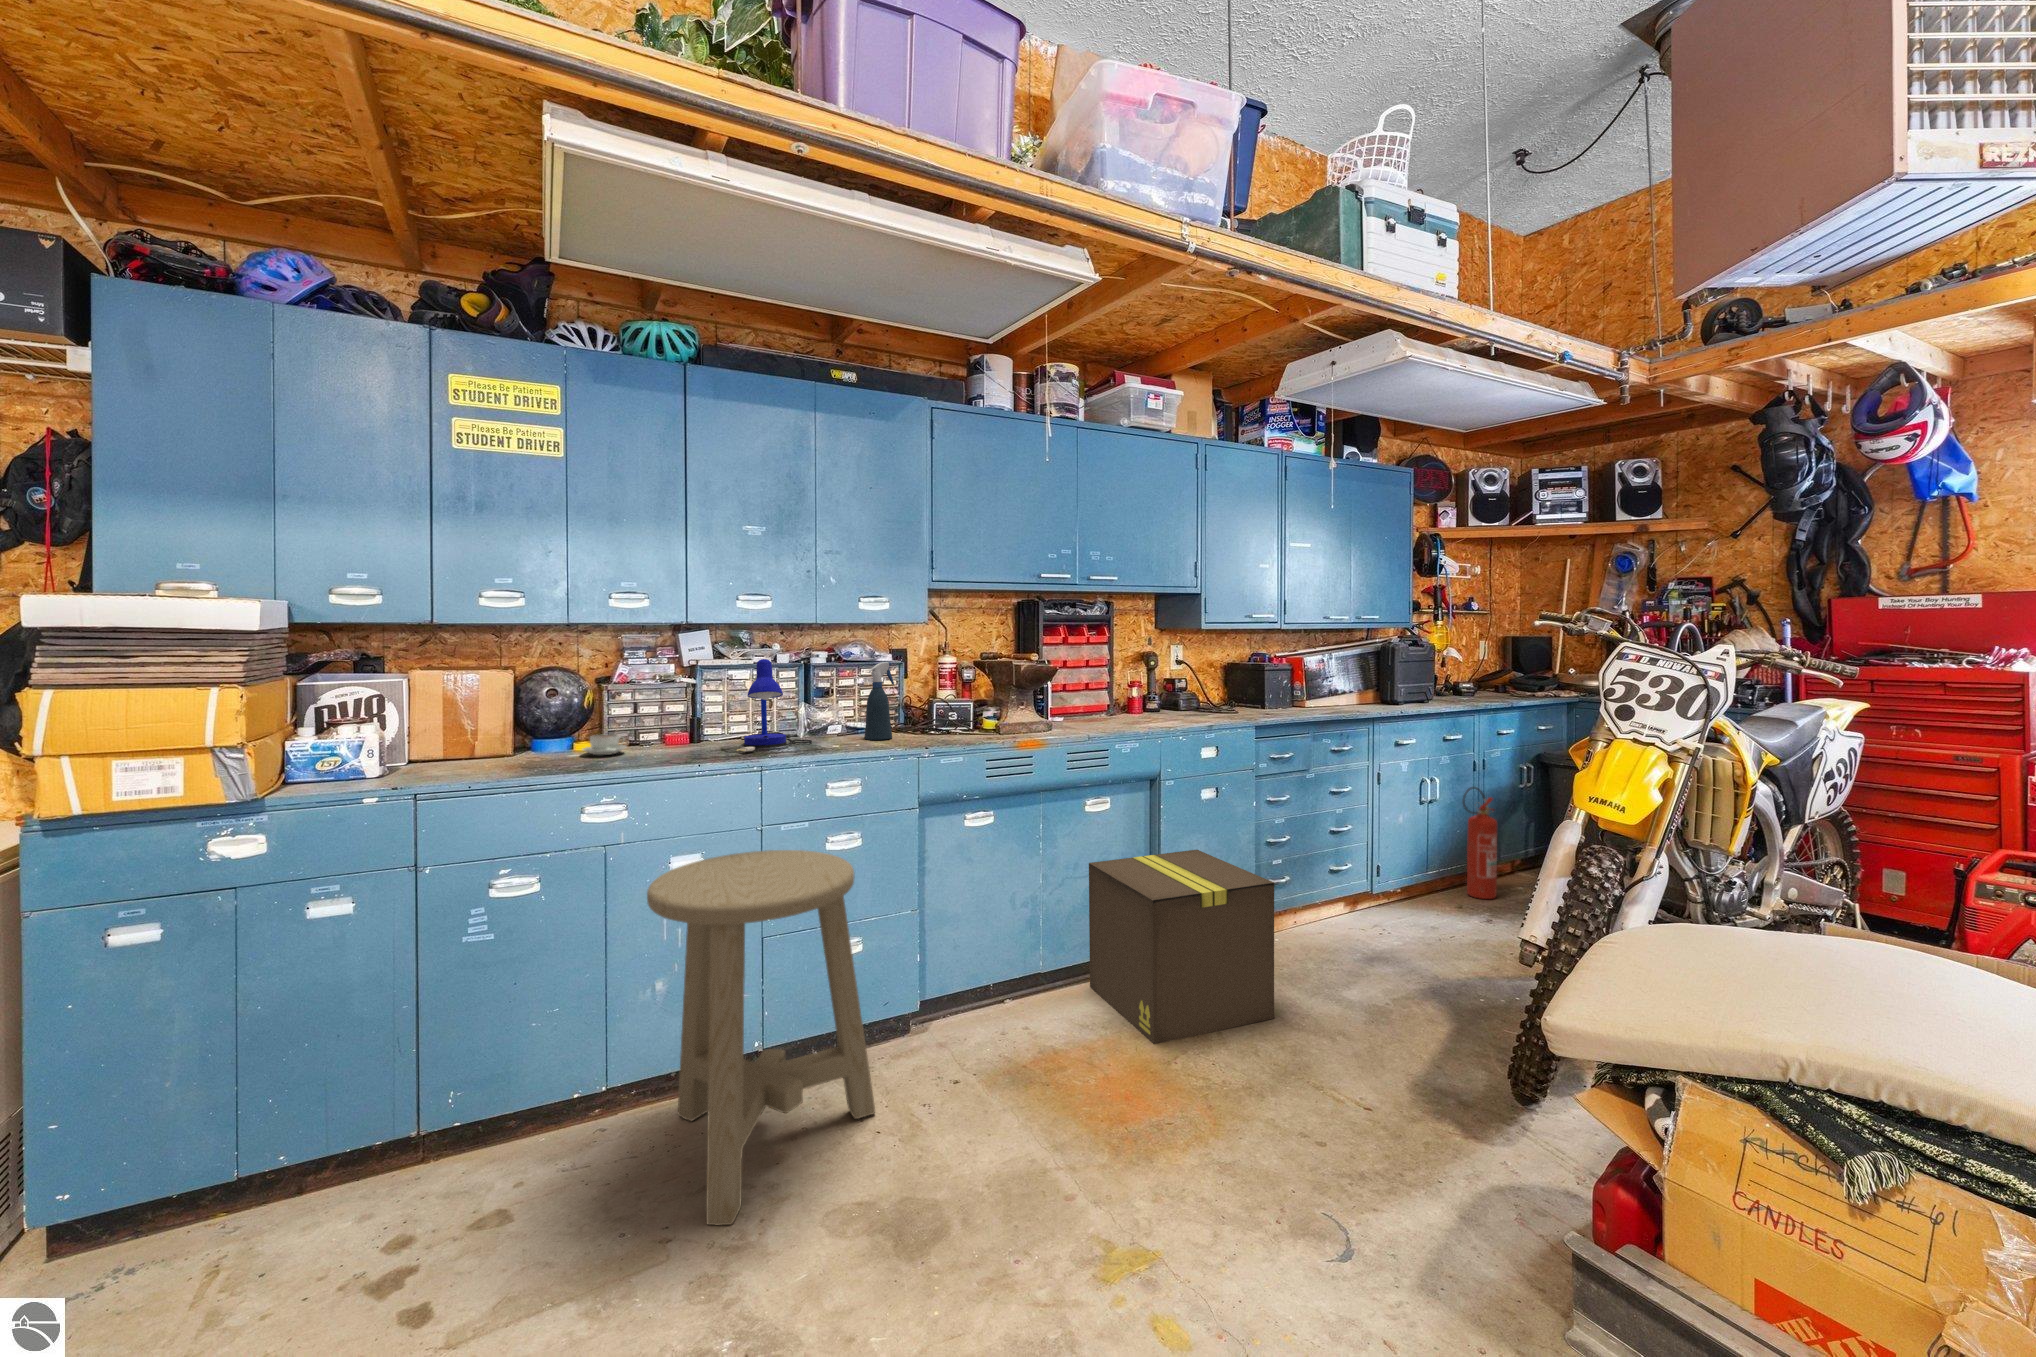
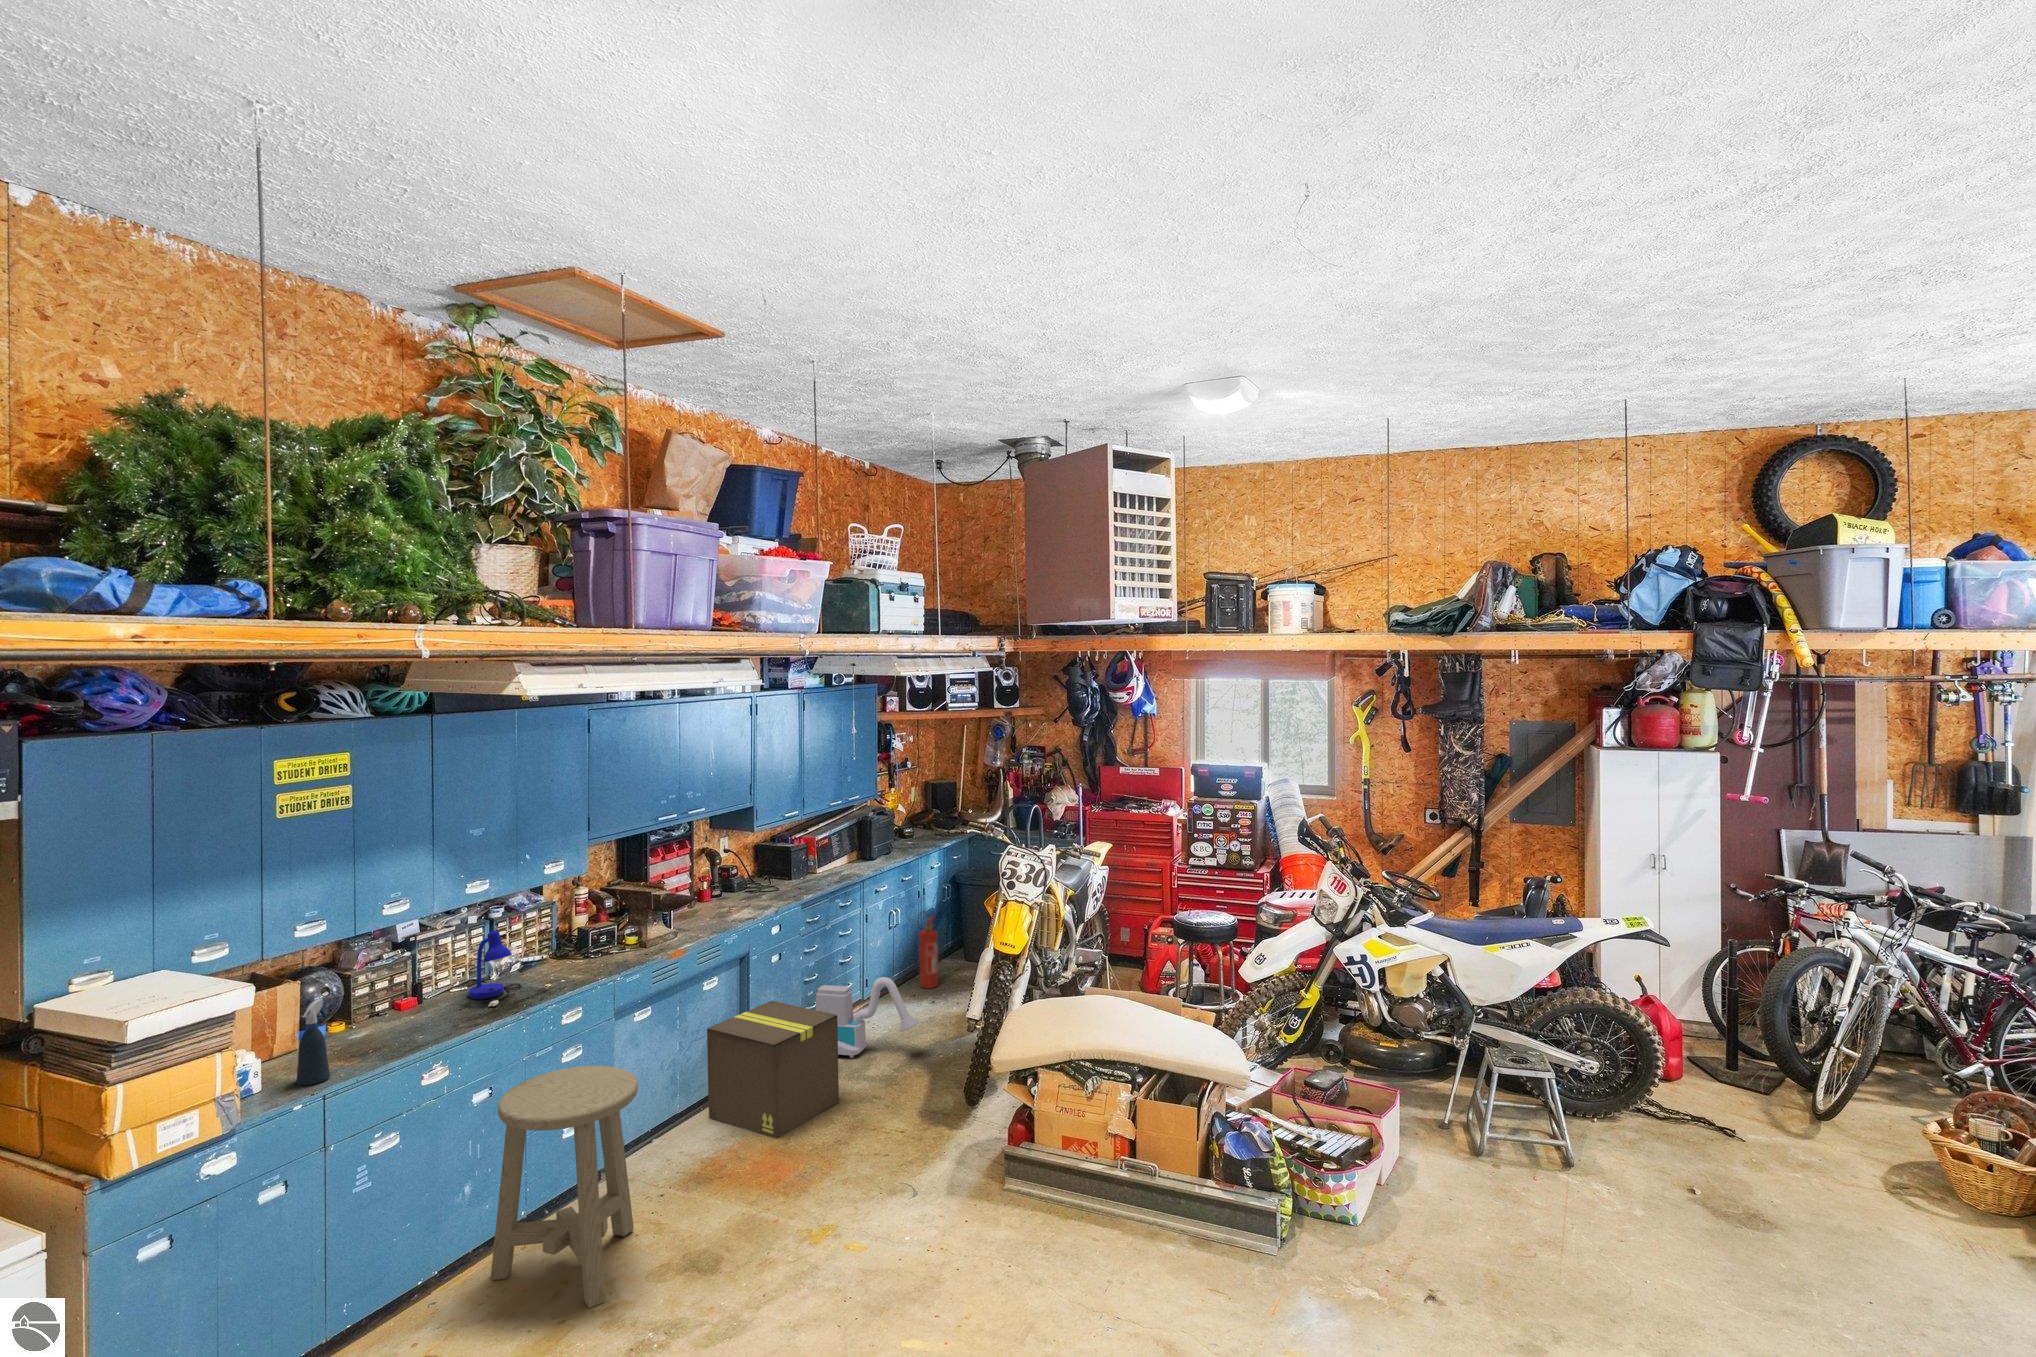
spray bottle: present [865,662,894,740] -> present [296,998,330,1085]
coffee cup: present [583,734,626,755] -> none [362,1014,399,1035]
vacuum cleaner: none [1272,851,1435,962] -> present [816,977,919,1058]

